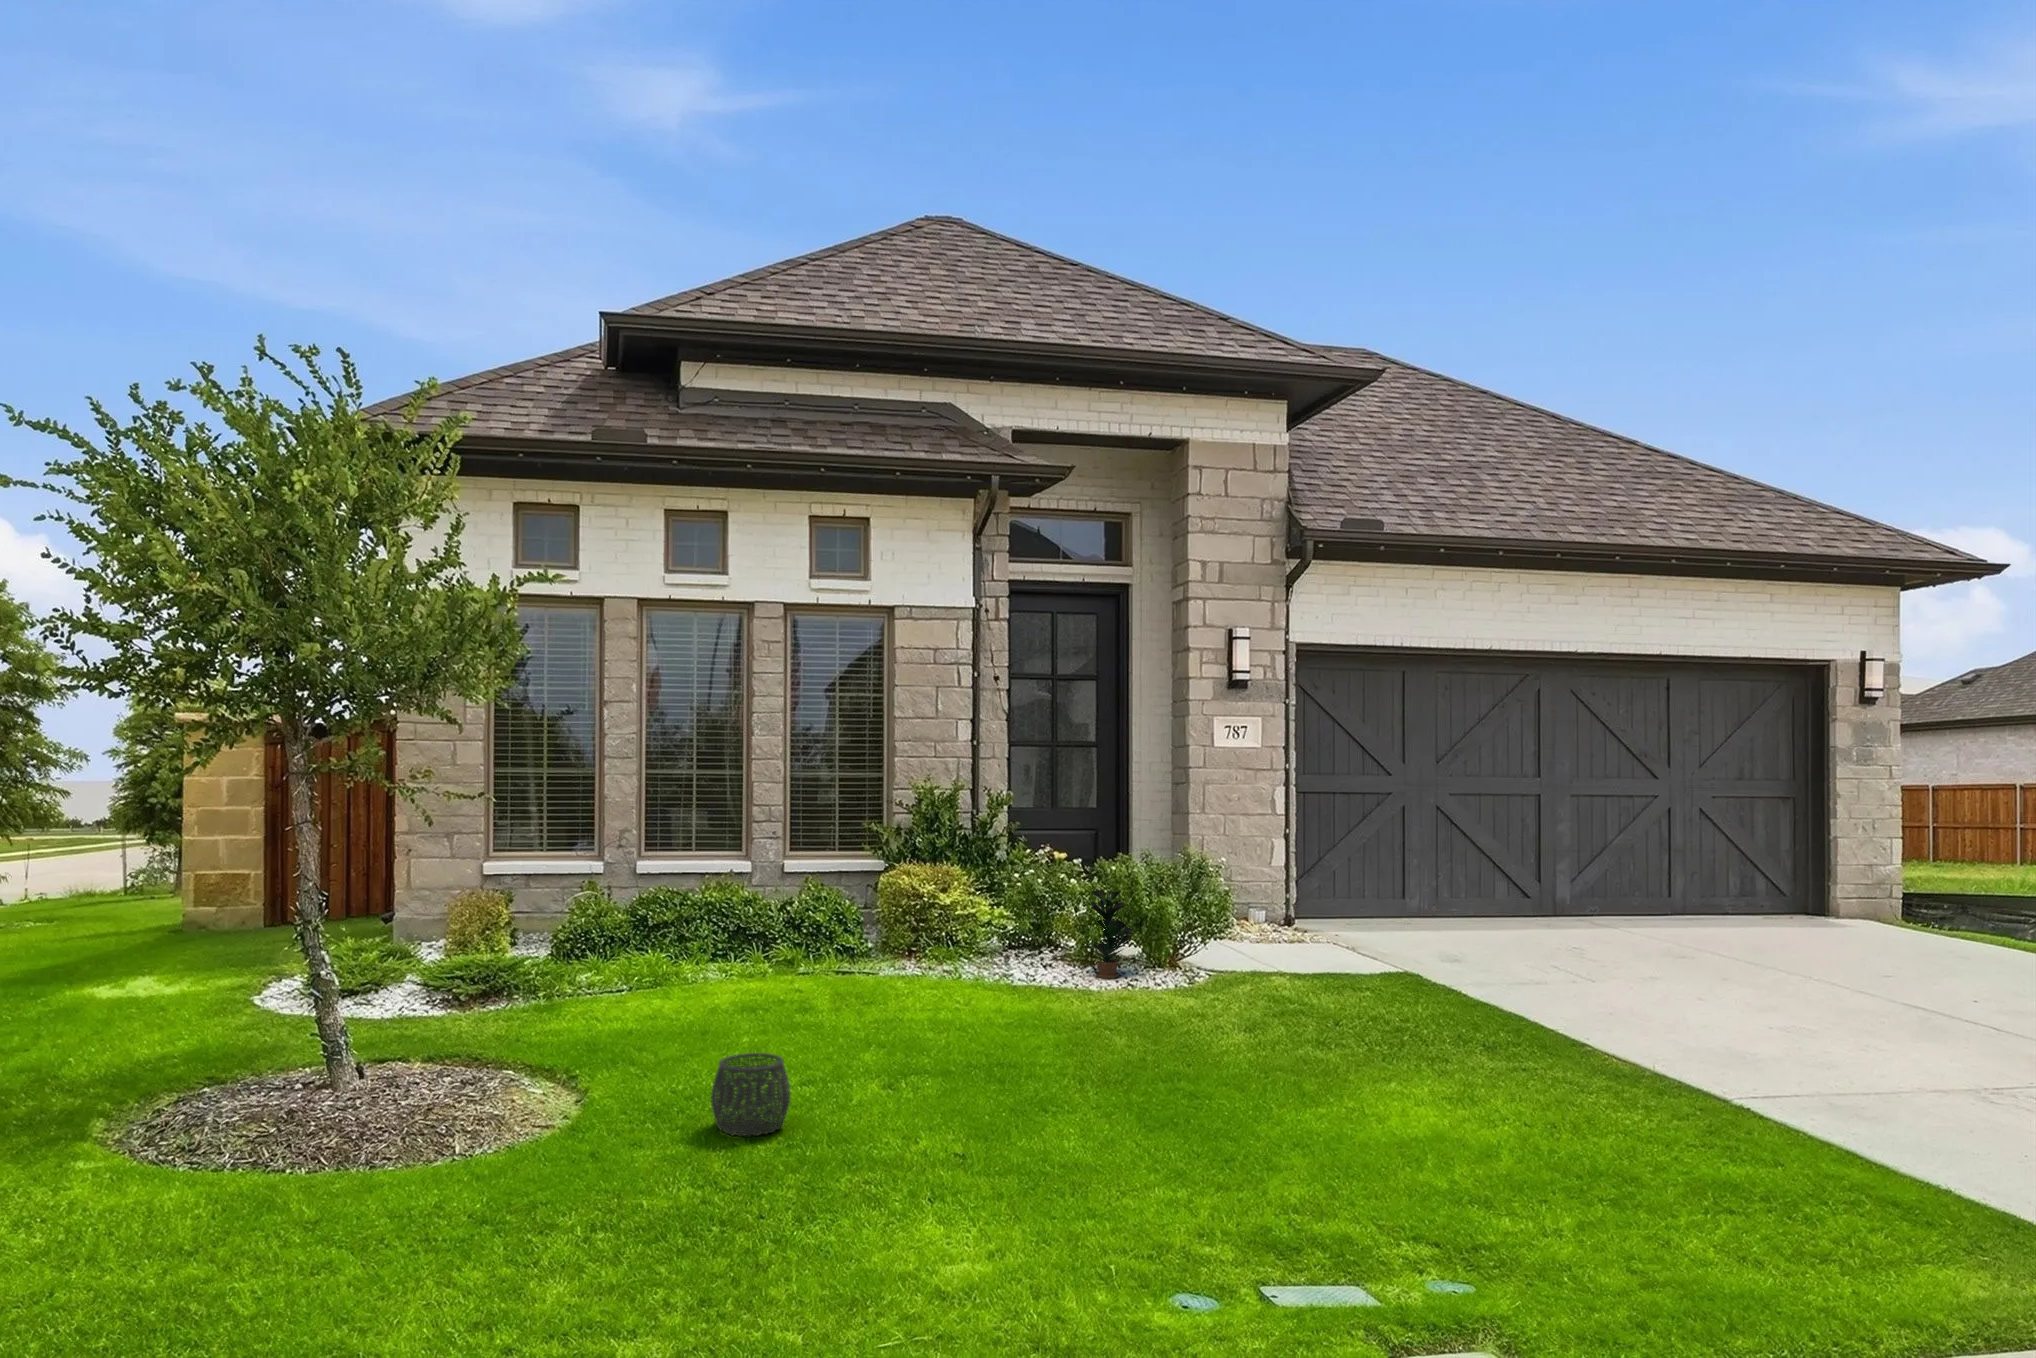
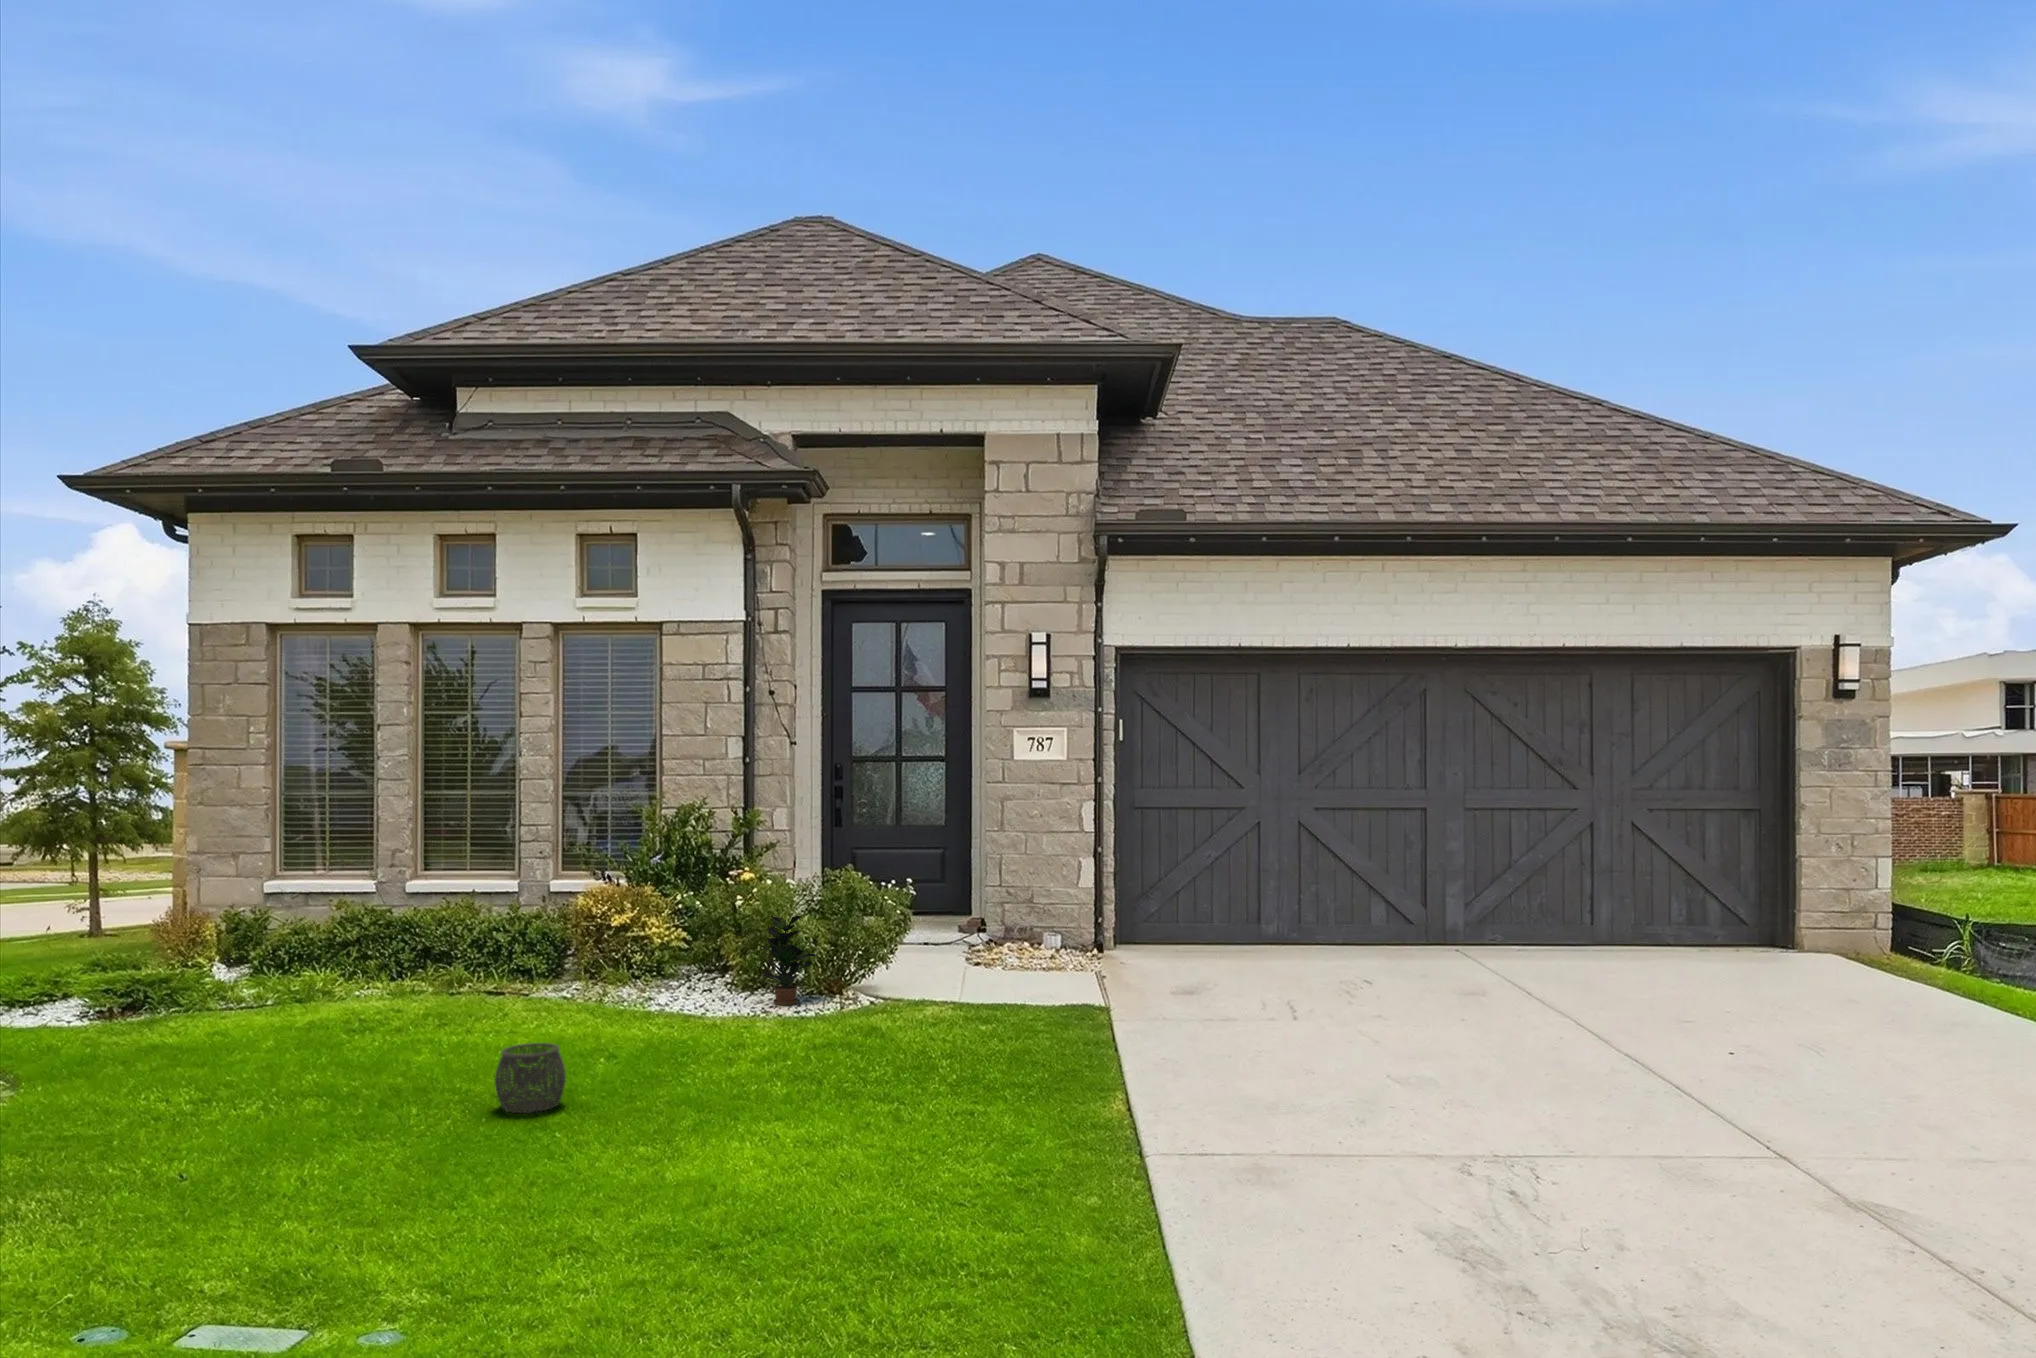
woven basket: present [711,1053,791,1136] -> present [495,1043,566,1113]

